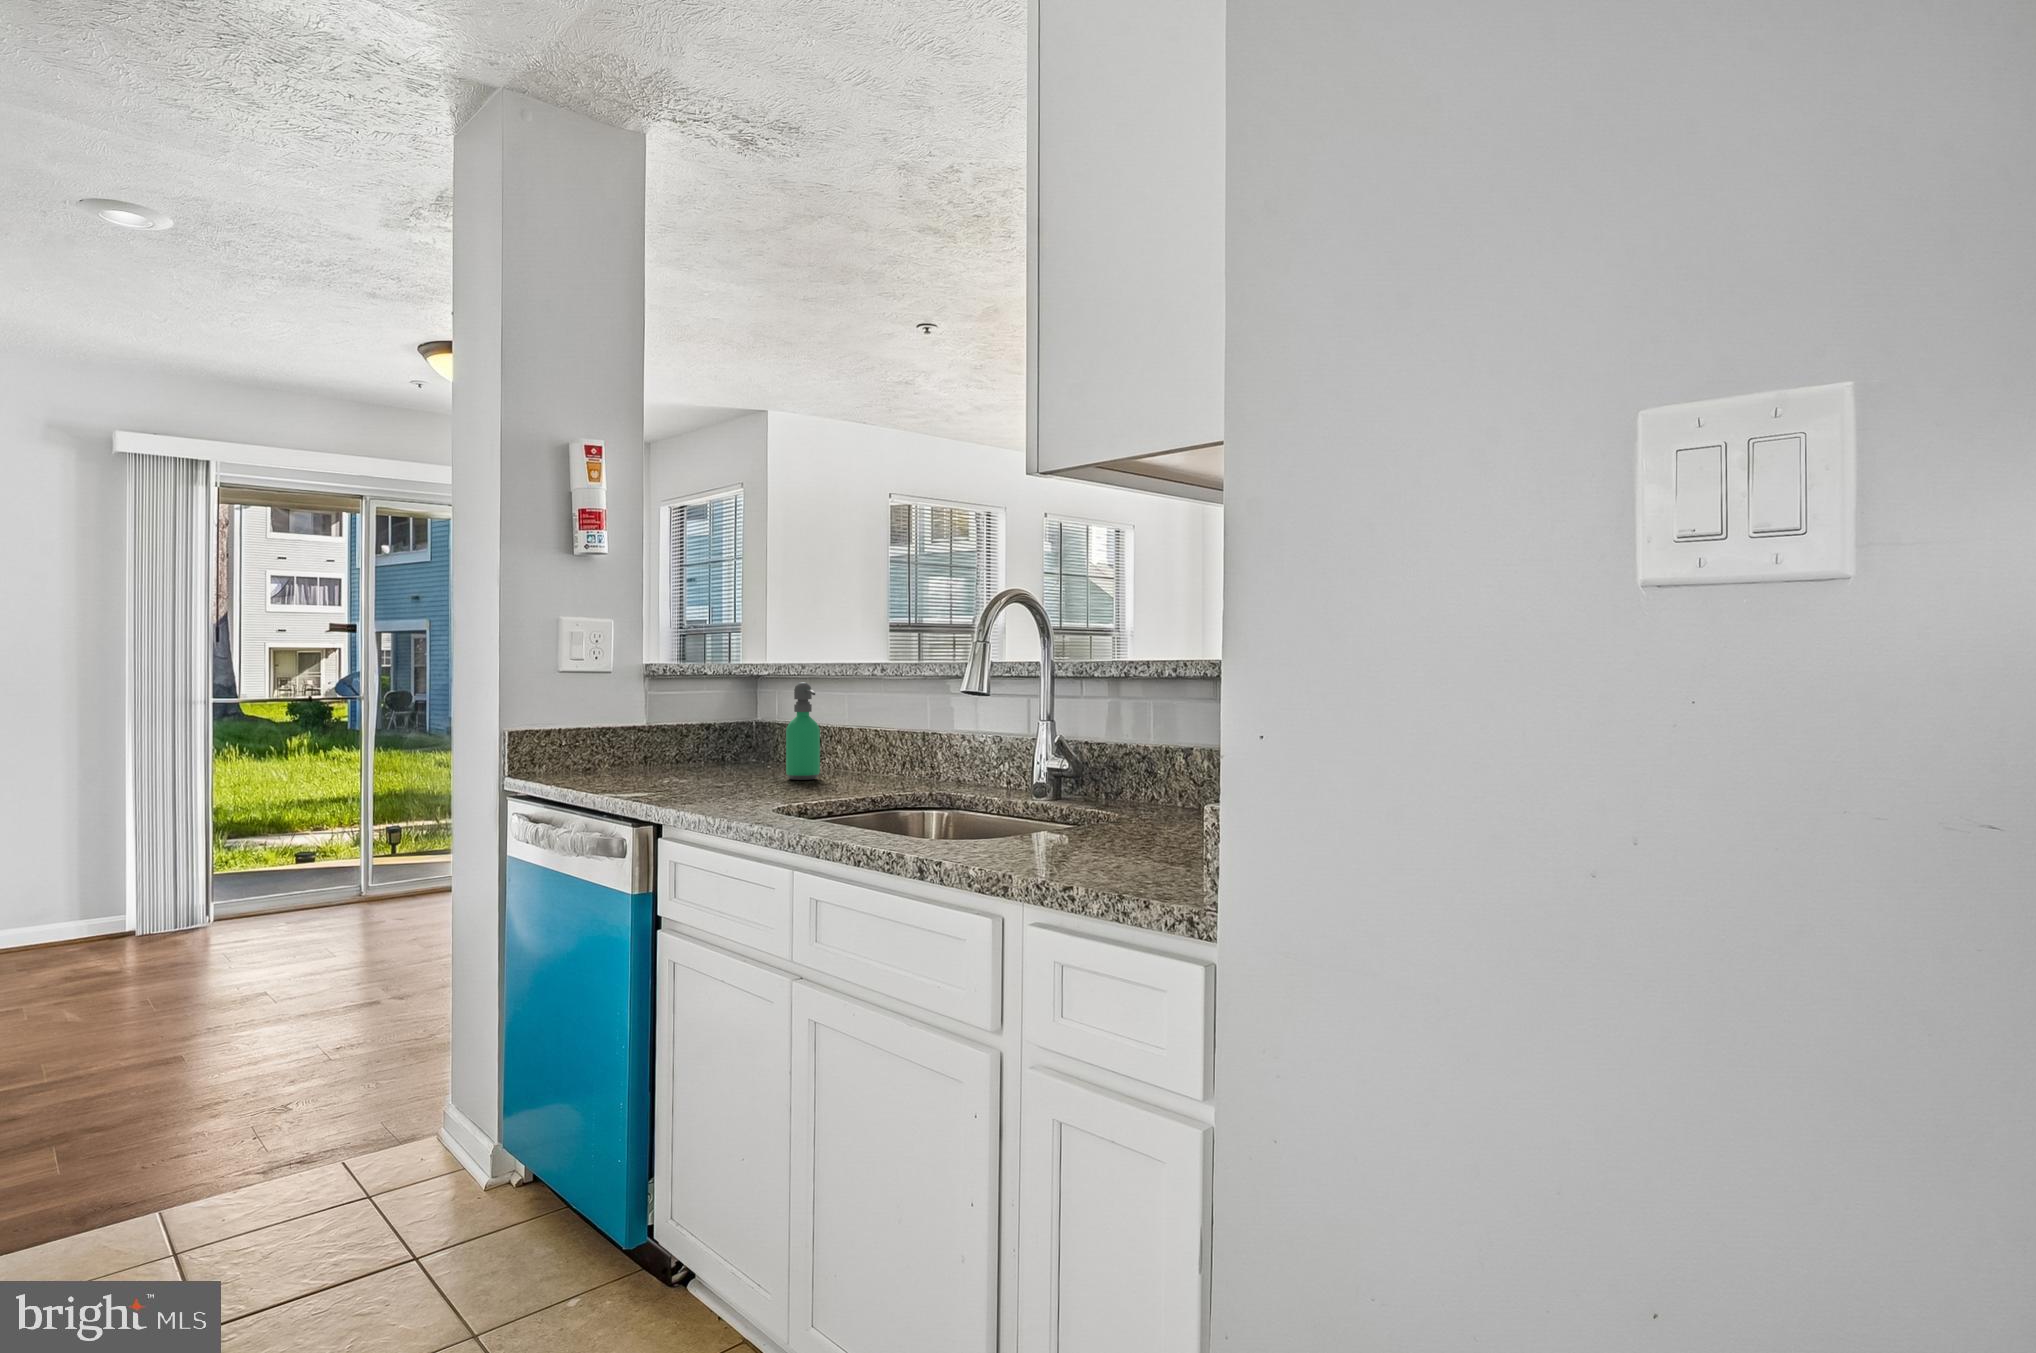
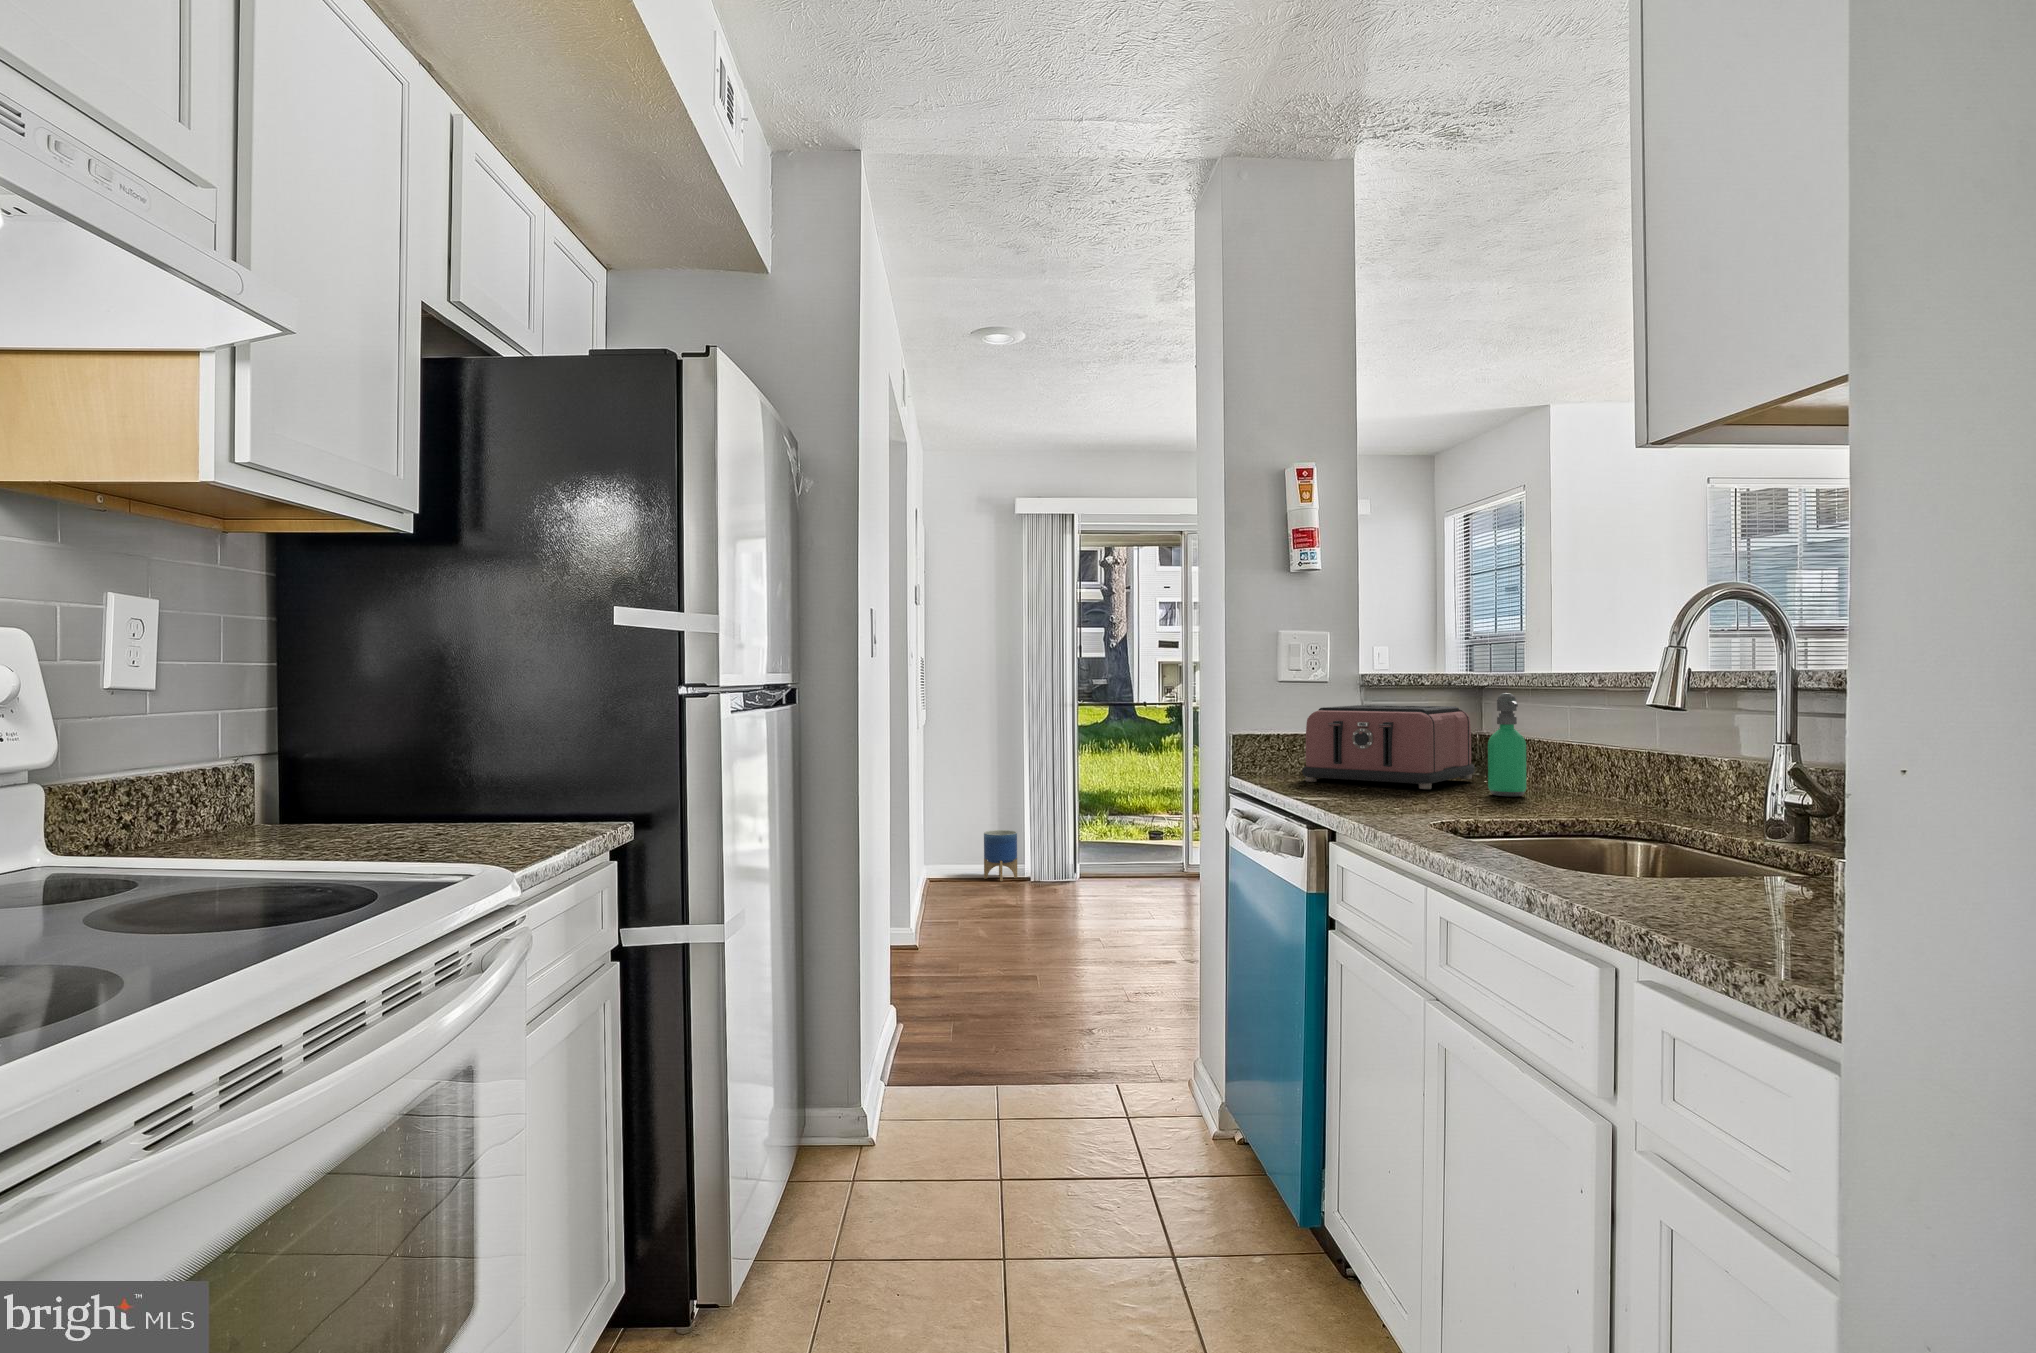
toaster: none [596,696,760,779] -> present [1302,705,1475,789]
planter: none [46,874,107,945] -> present [984,830,1017,881]

